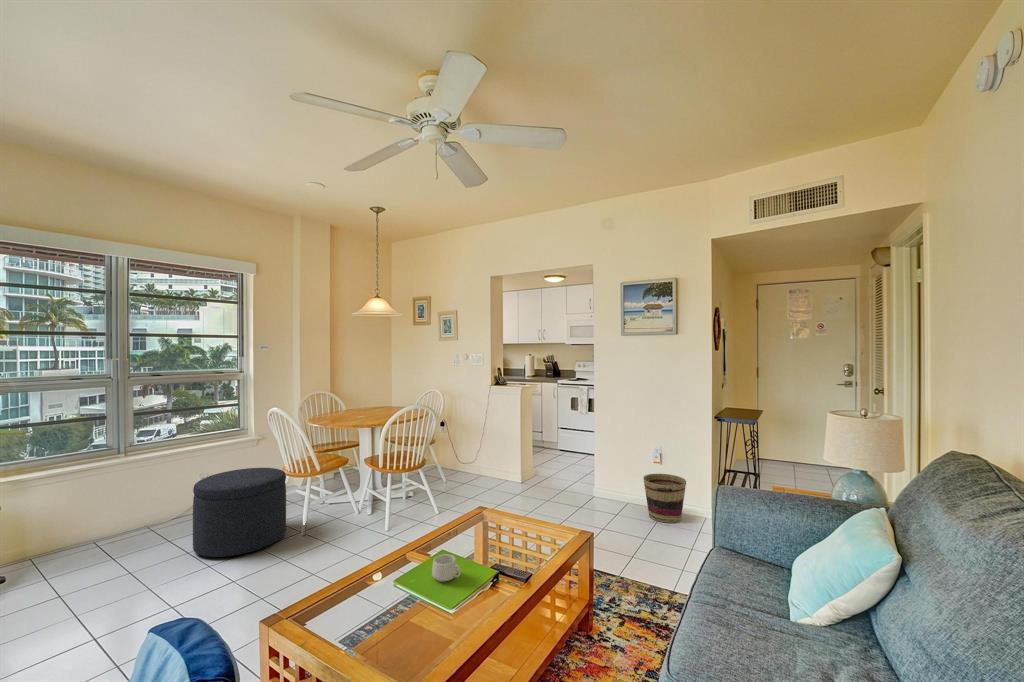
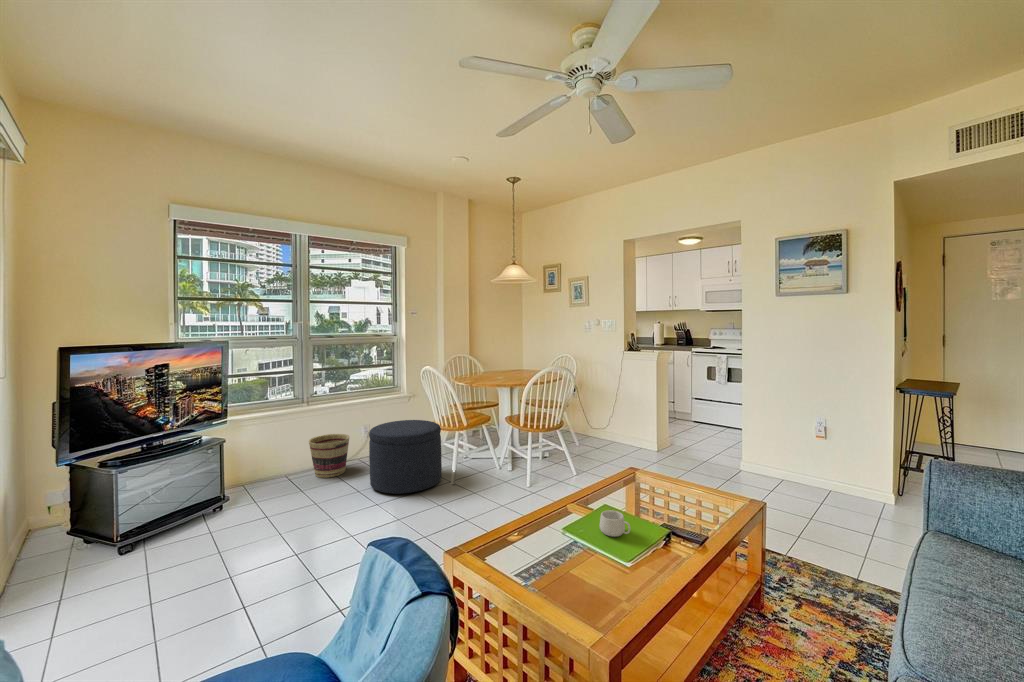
basket: present [643,474,686,523] -> present [309,434,349,478]

